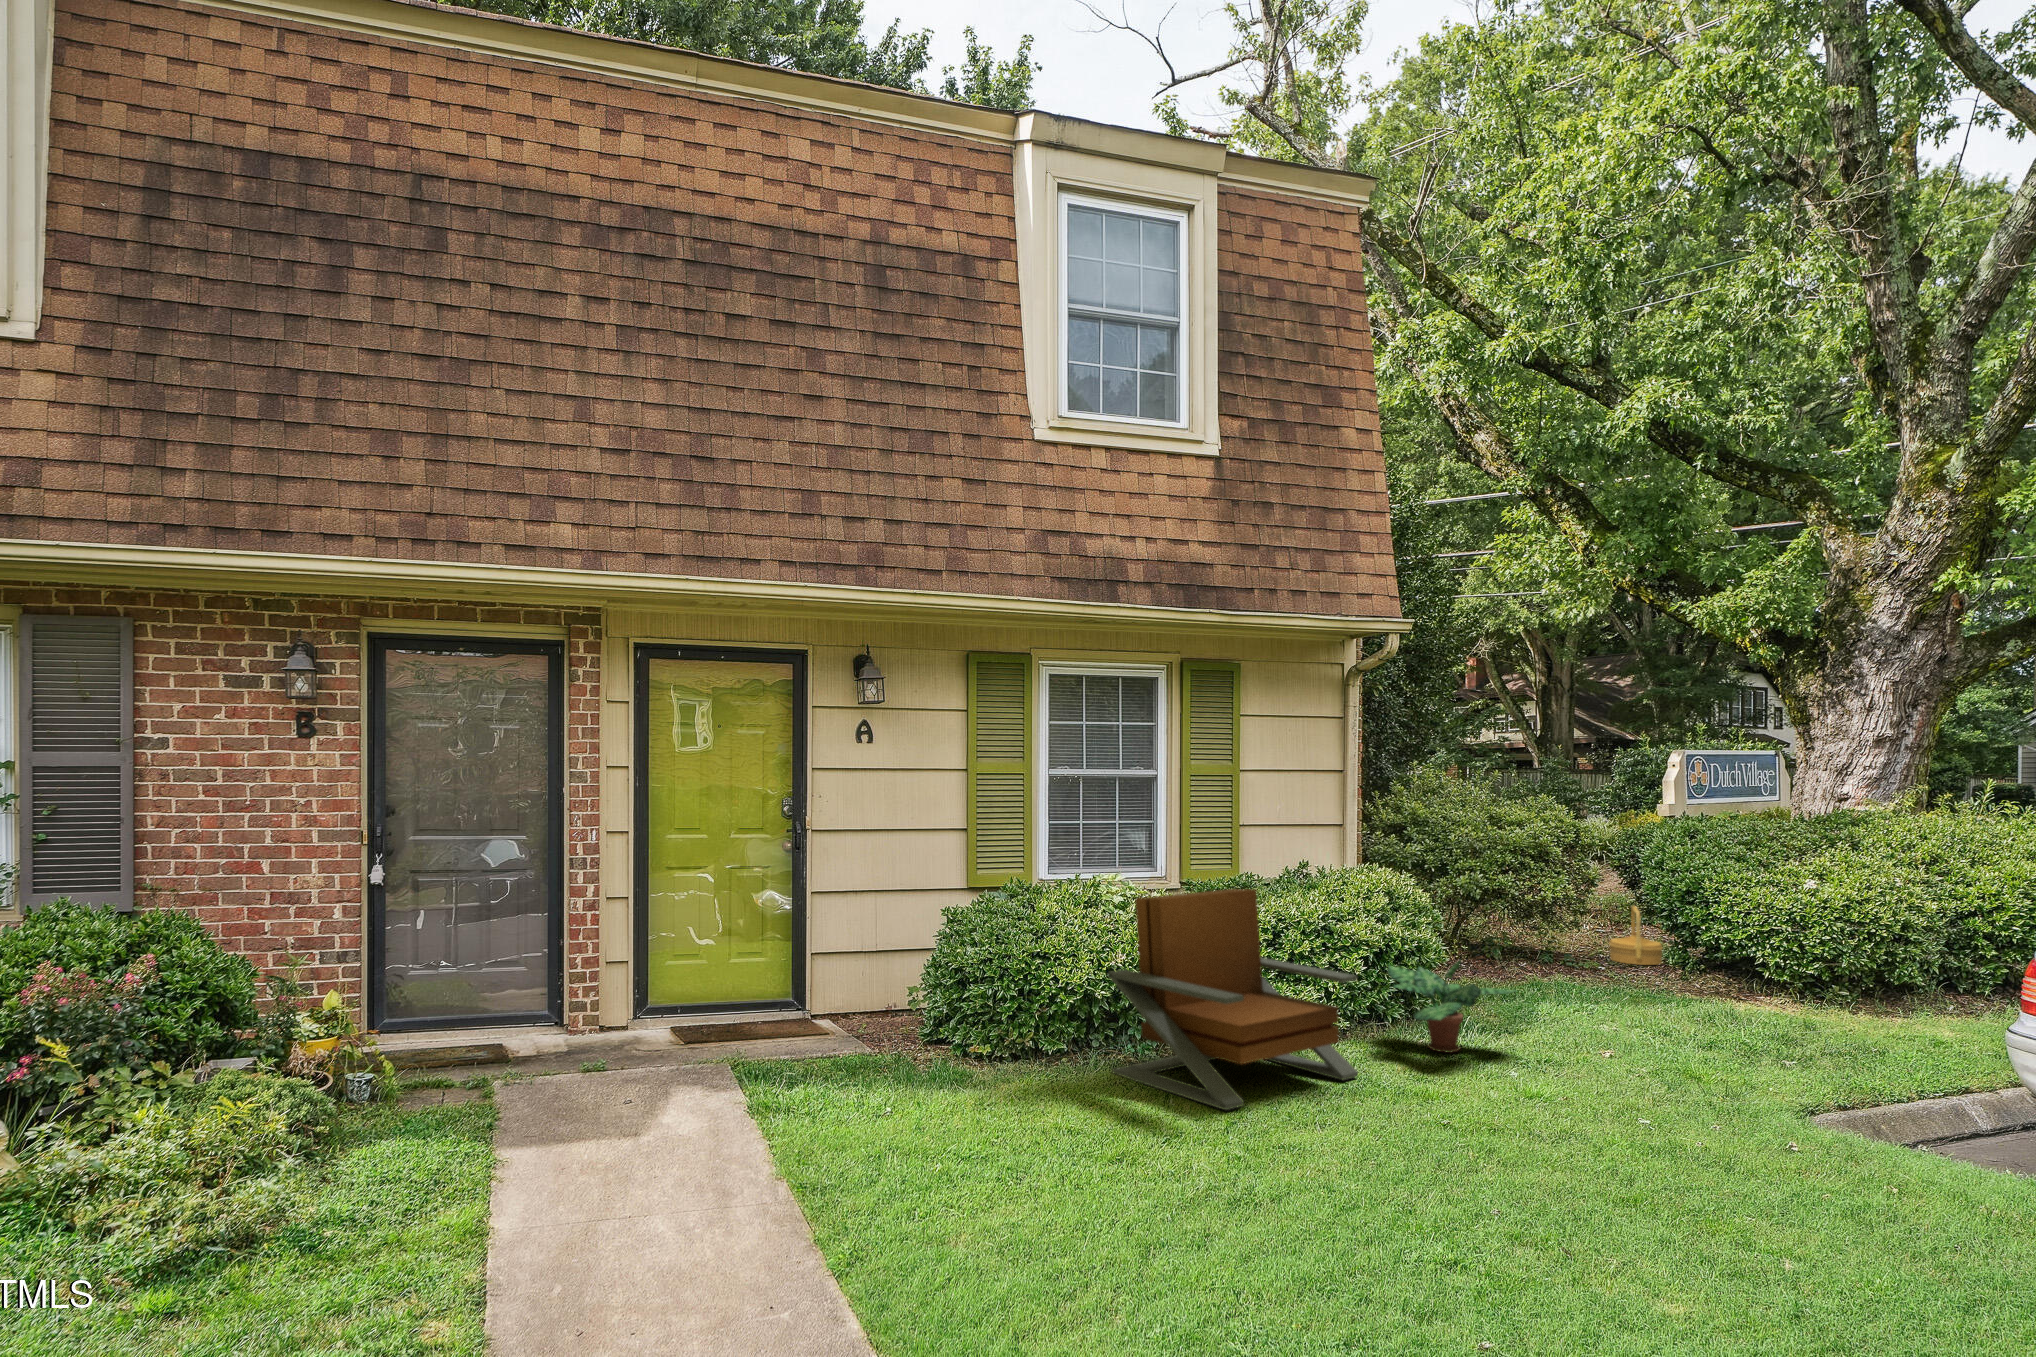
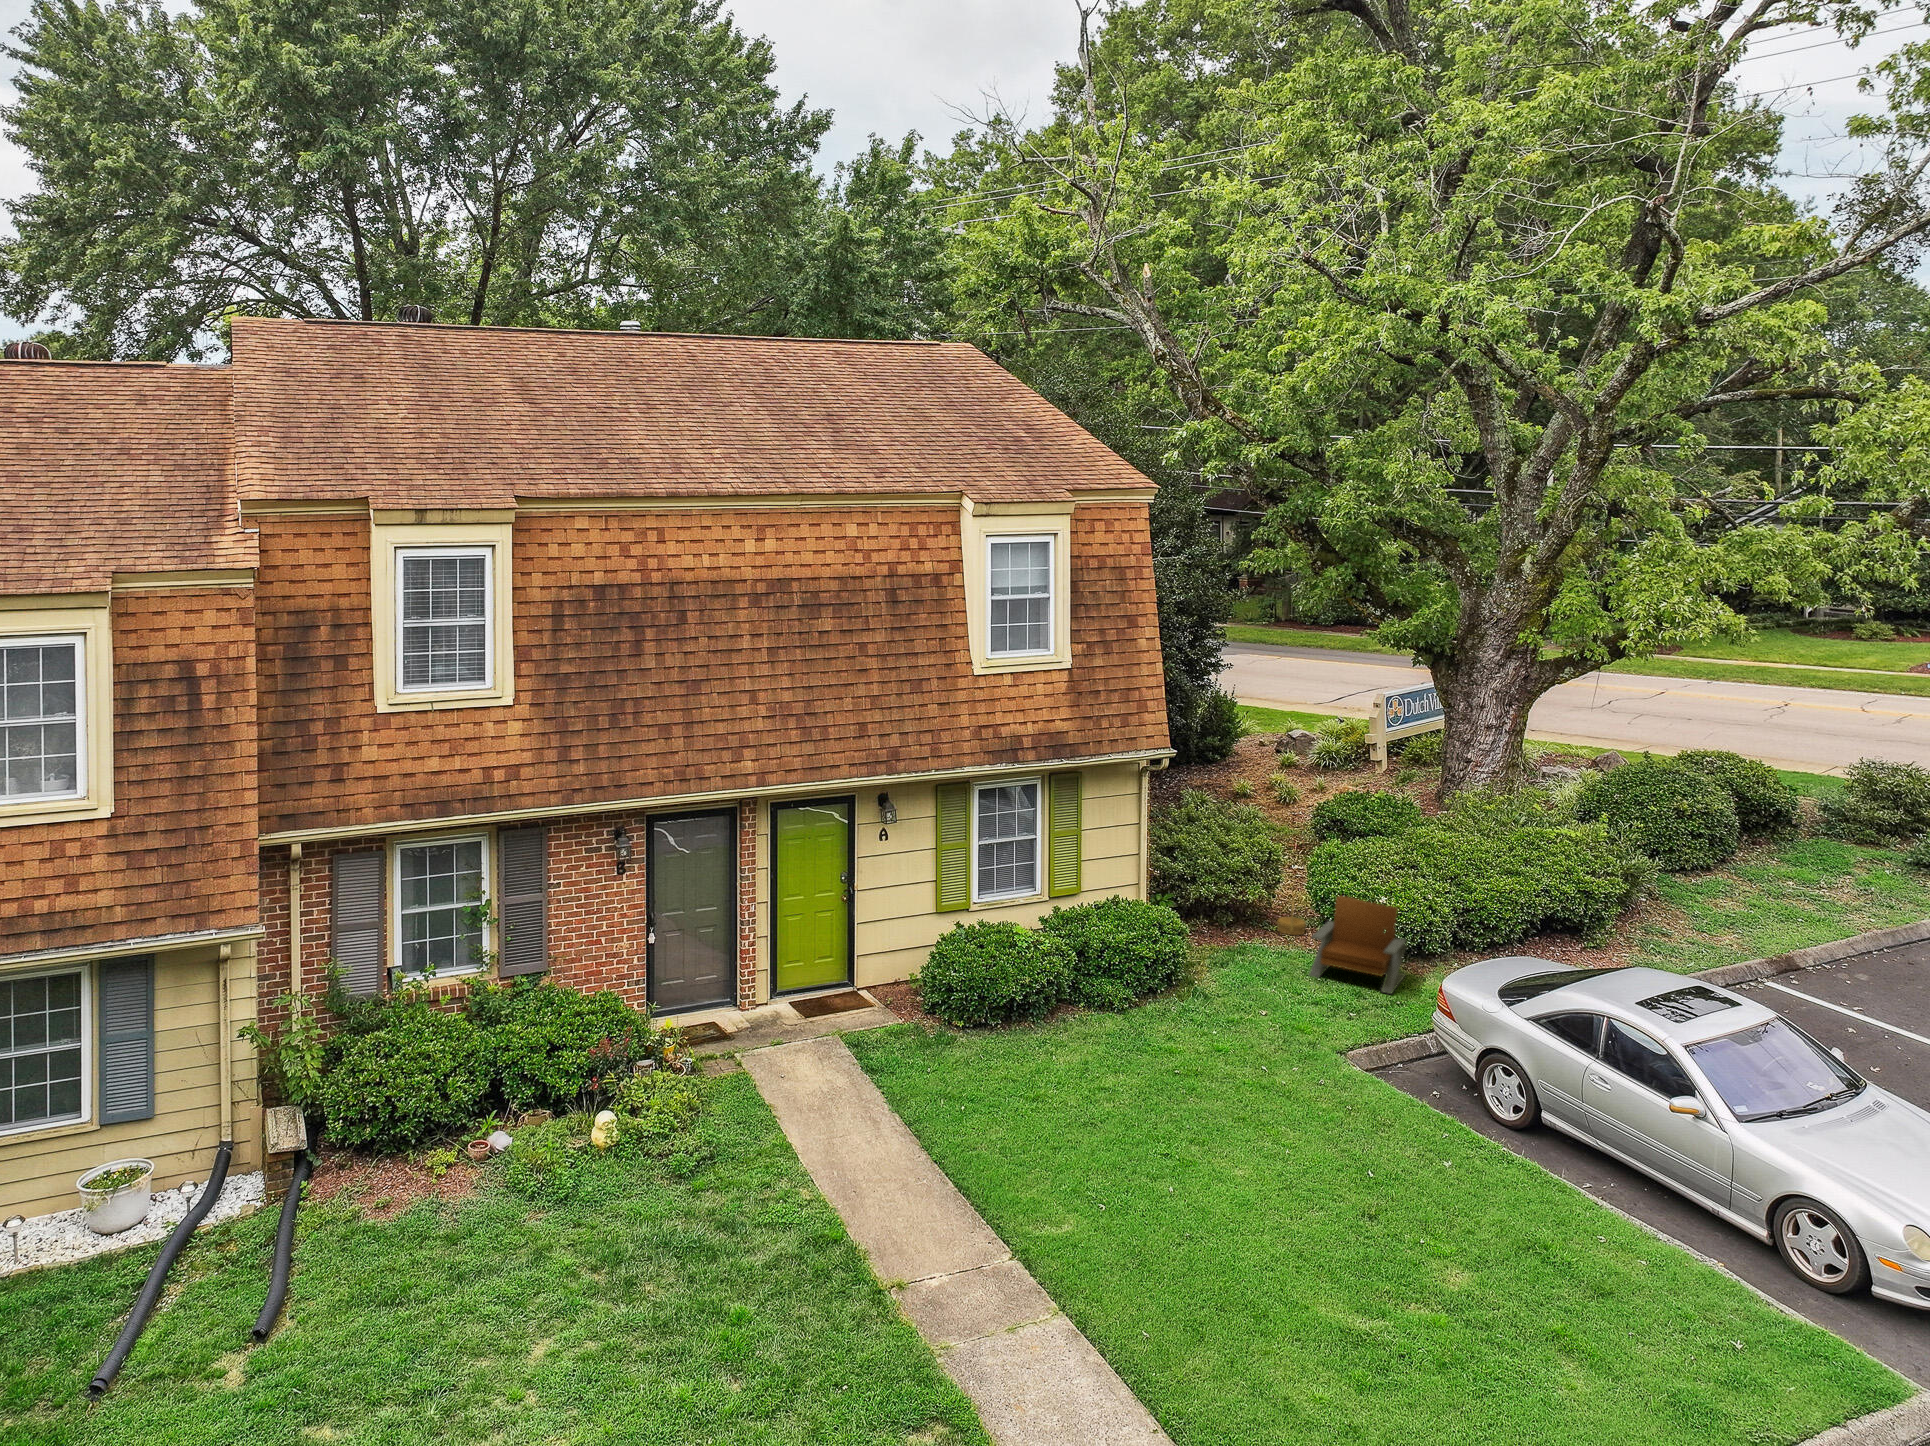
lounge chair: present [1108,889,1358,1110] -> present [1309,896,1407,994]
potted plant: present [1388,959,1514,1052] -> none [1149,966,1211,1012]

